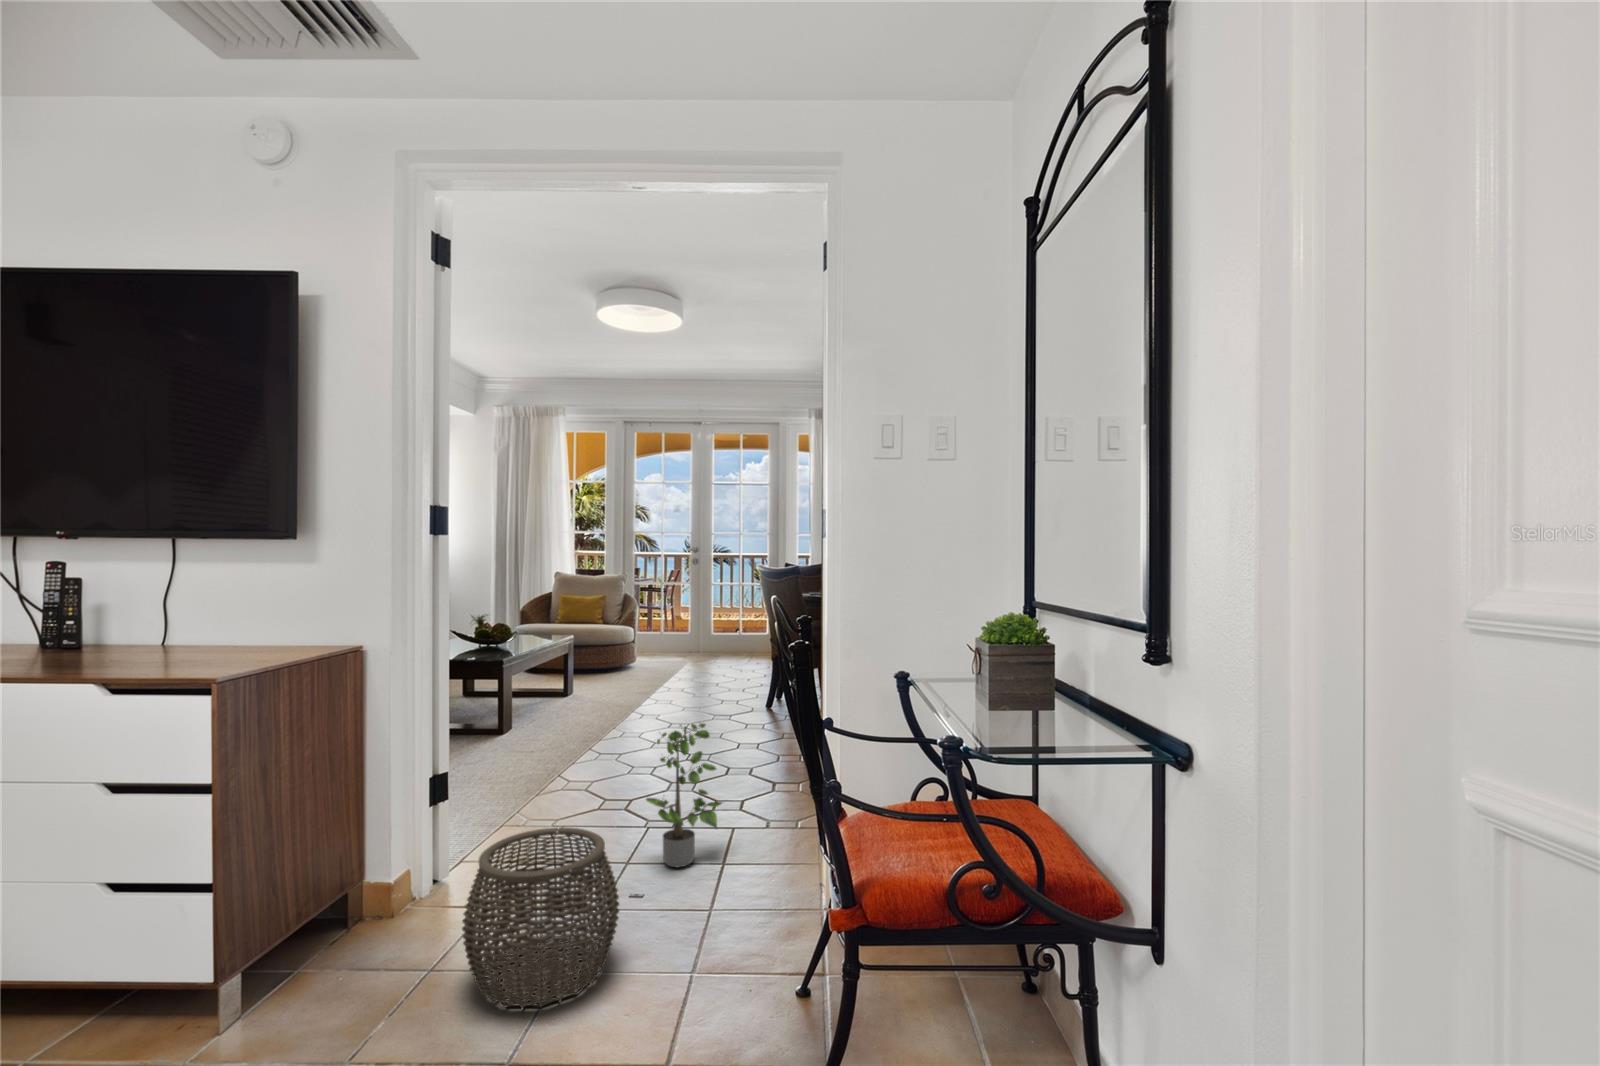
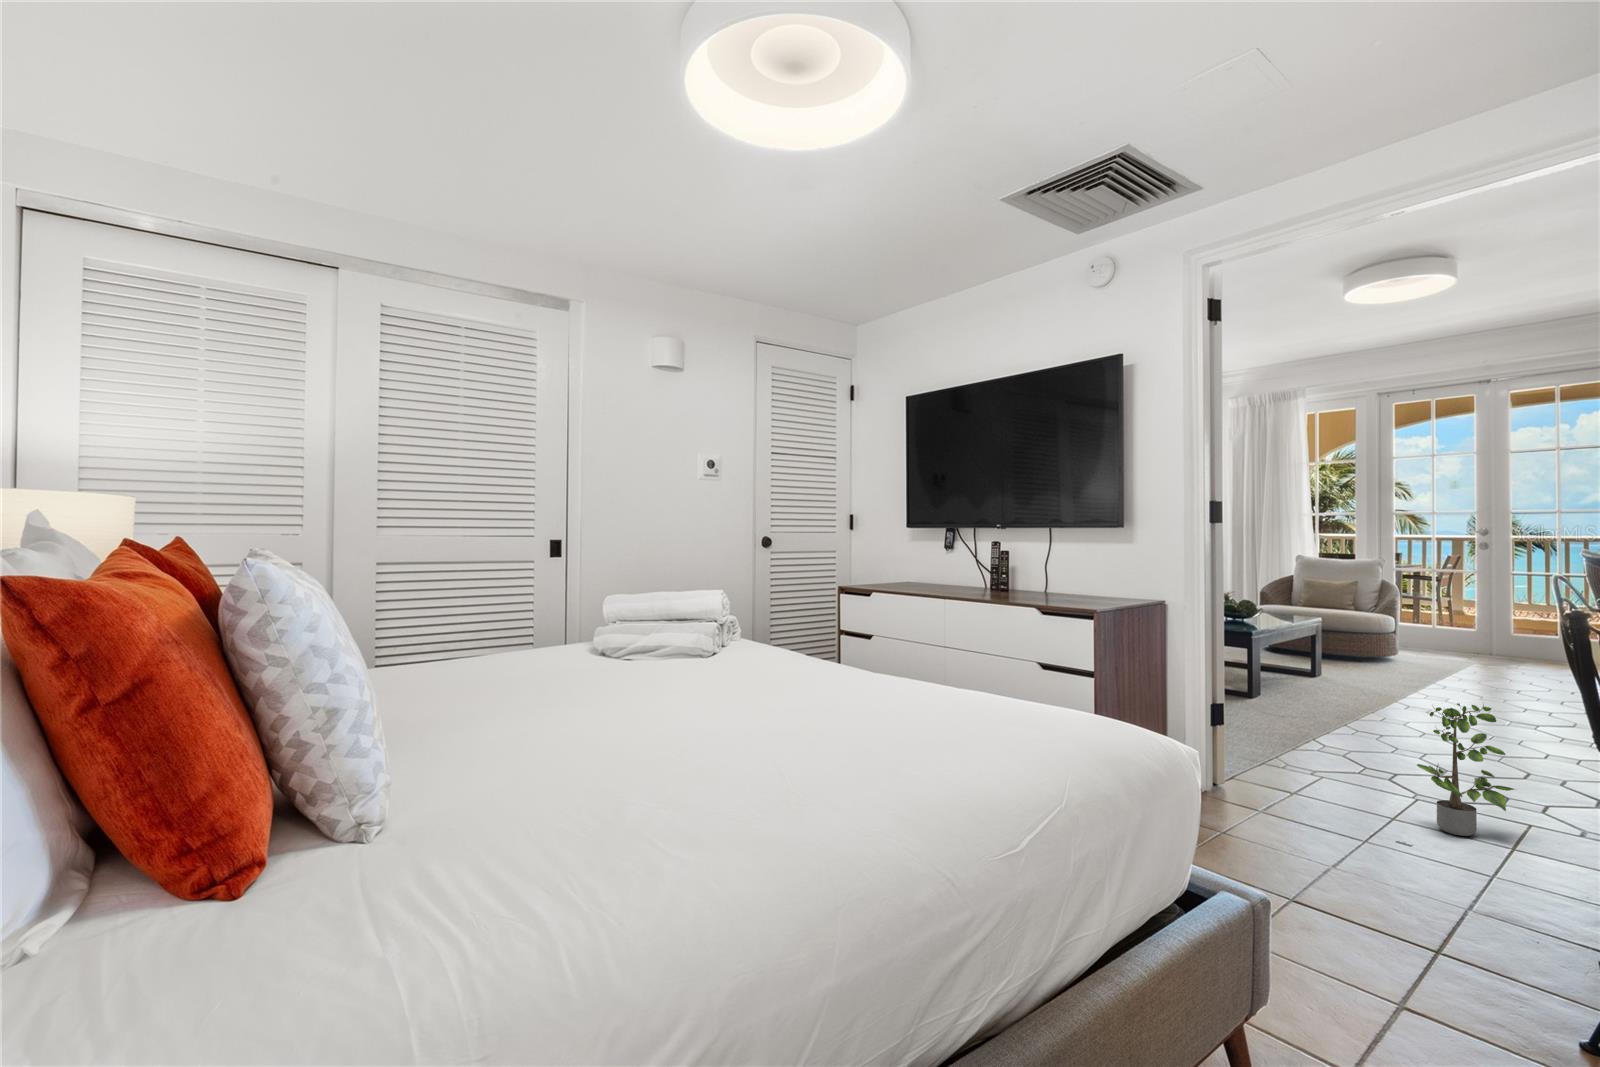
woven basket: present [462,827,619,1009] -> none [1253,754,1391,882]

